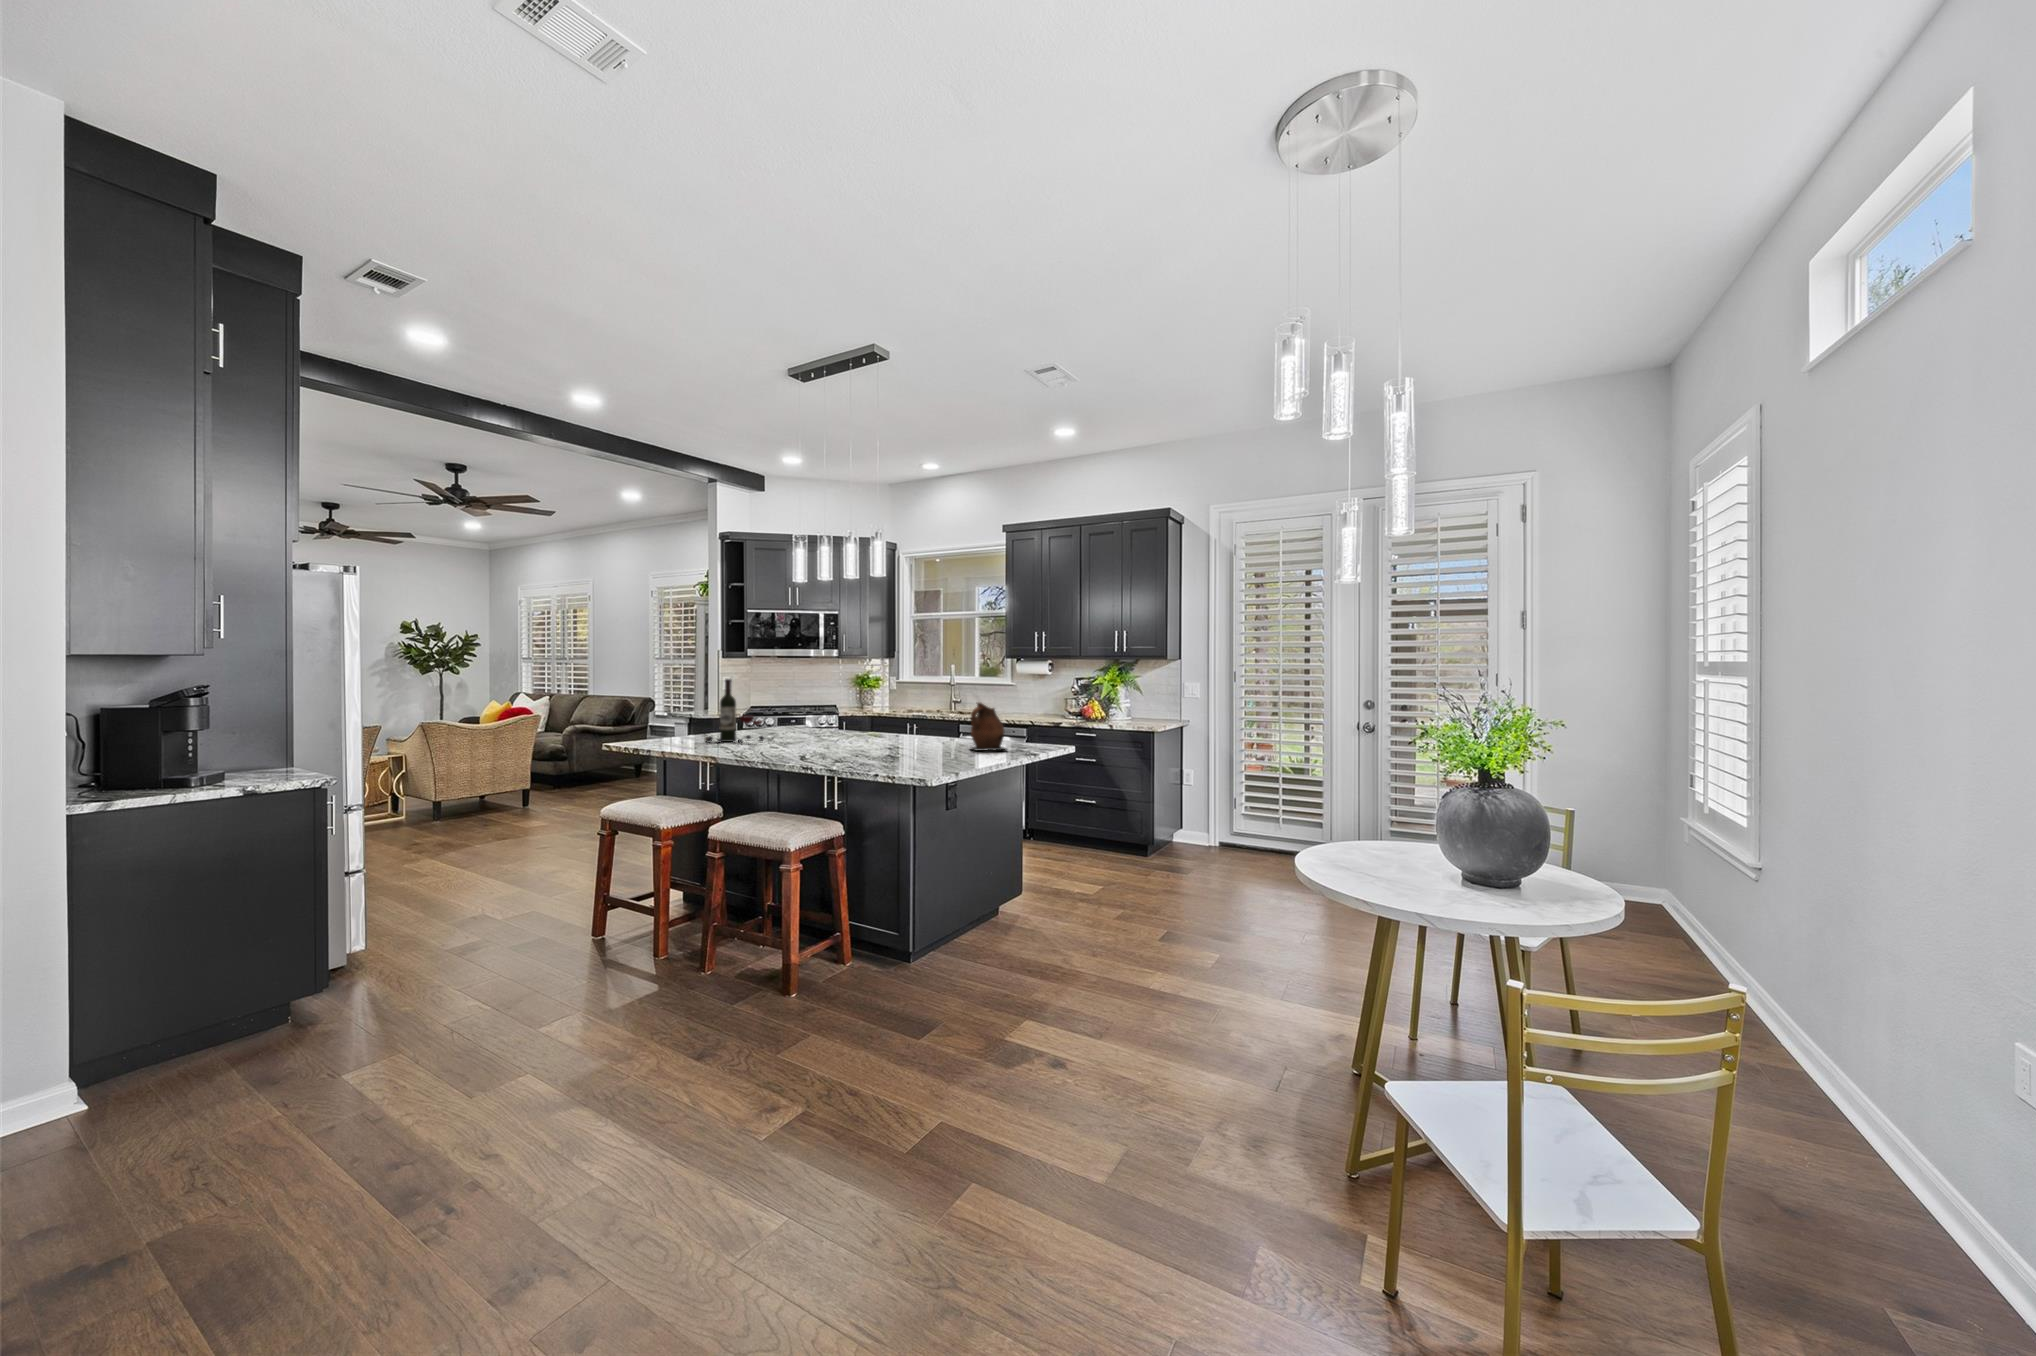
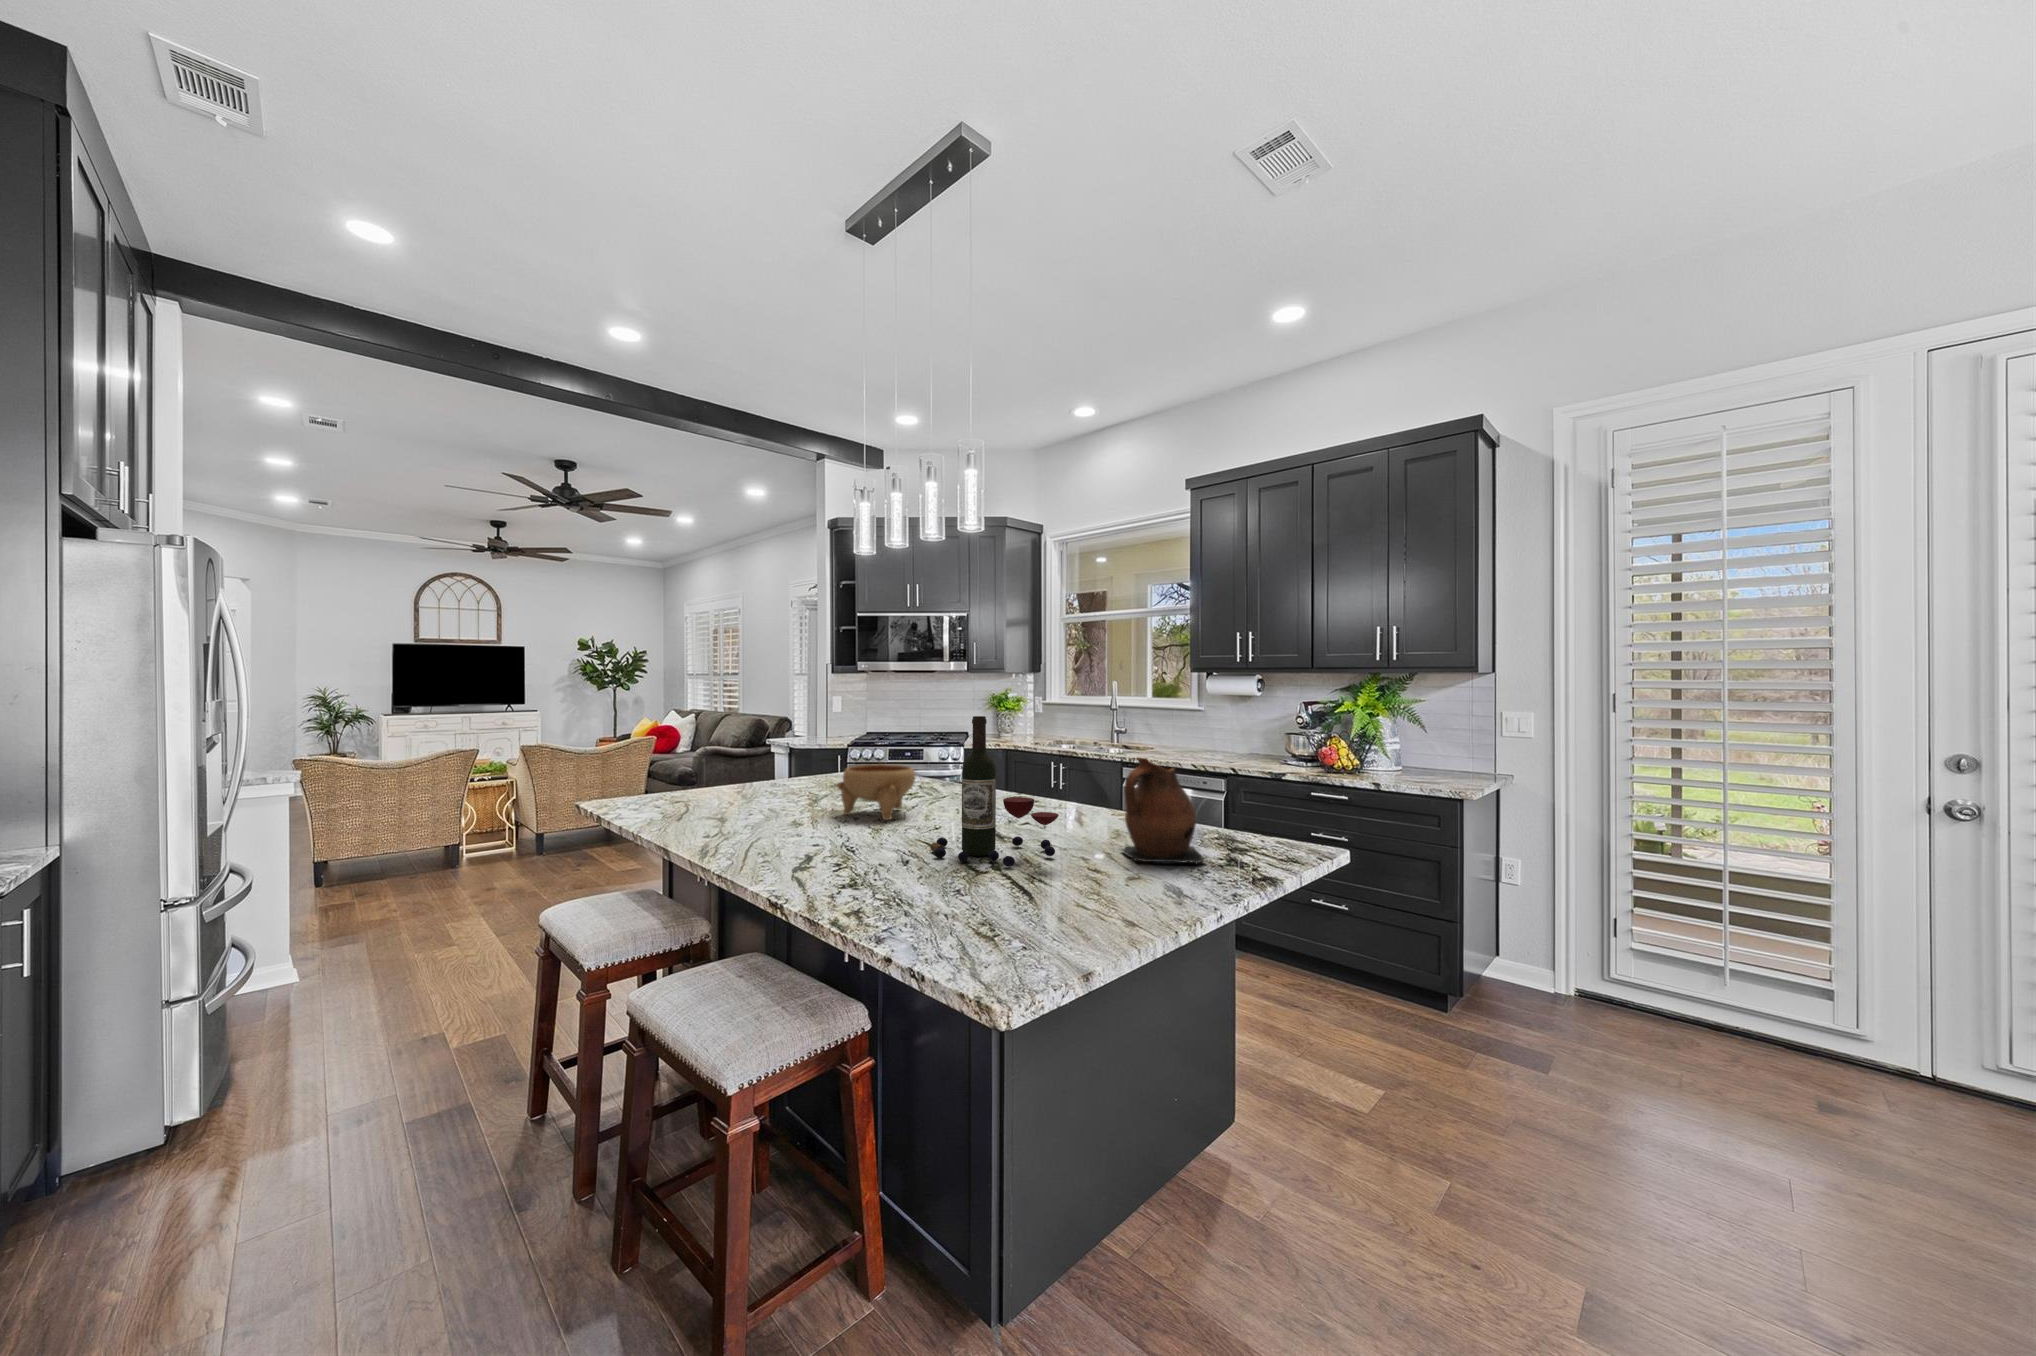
wine bottle: present [705,679,764,743] -> present [930,716,1059,867]
bowl: none [804,714,850,743] -> present [837,764,915,820]

